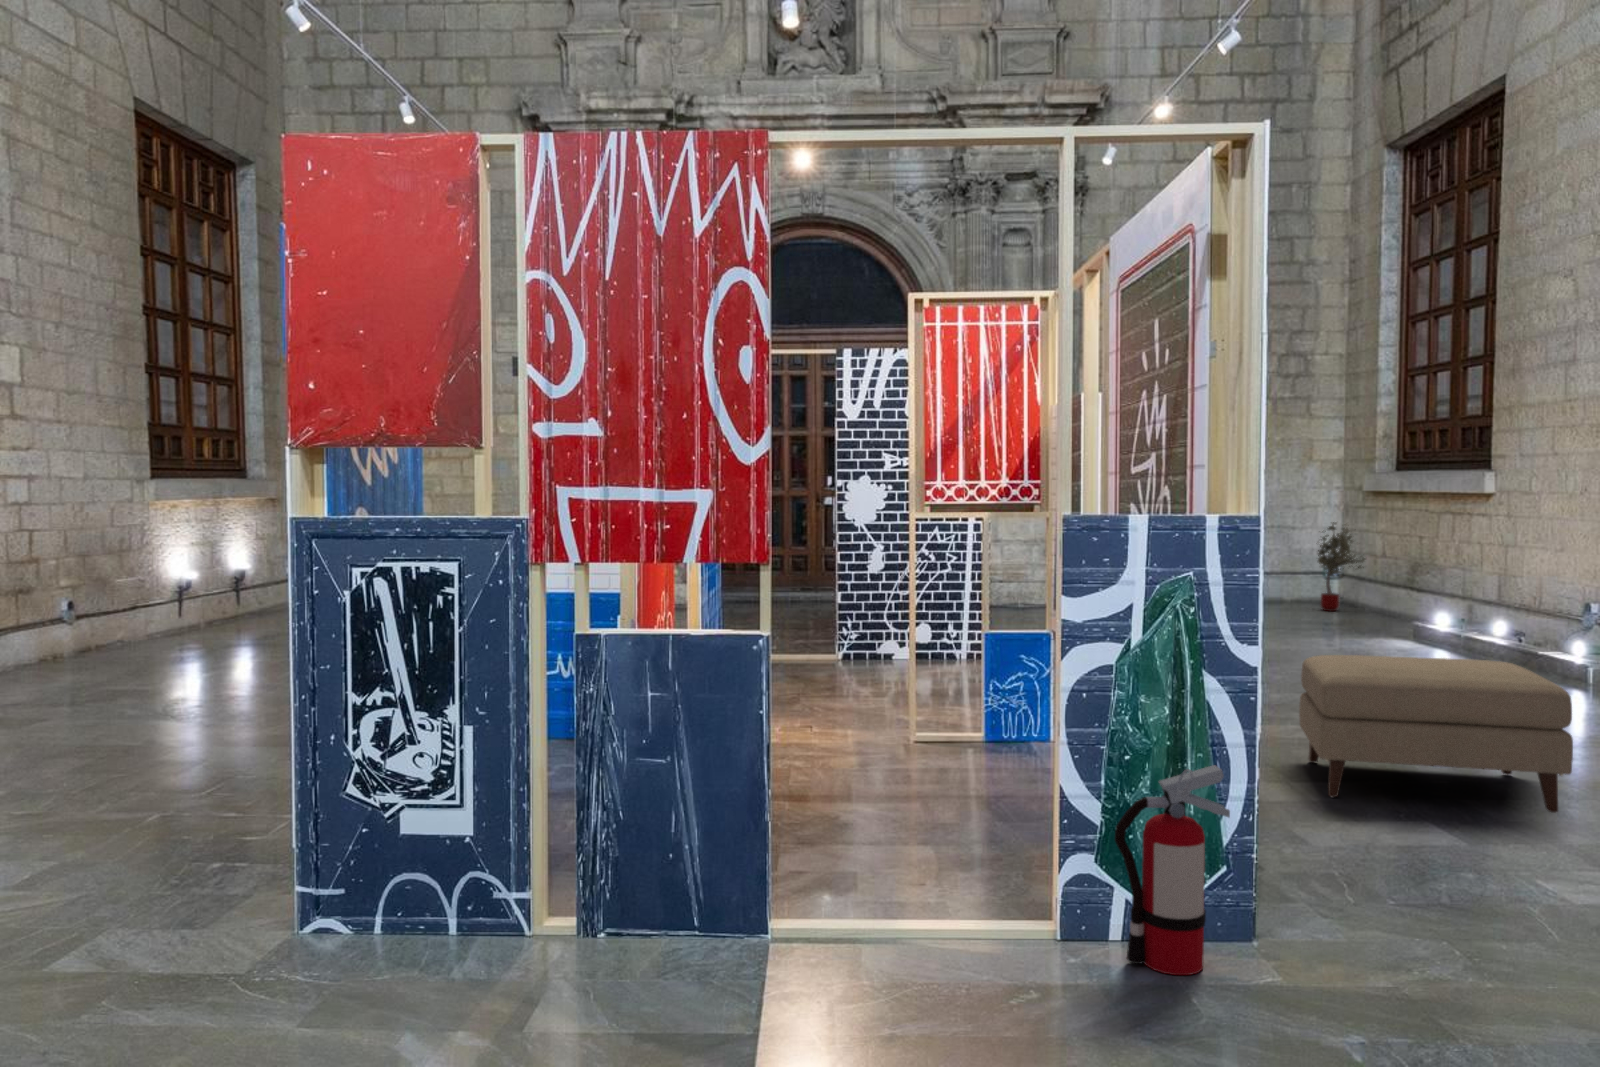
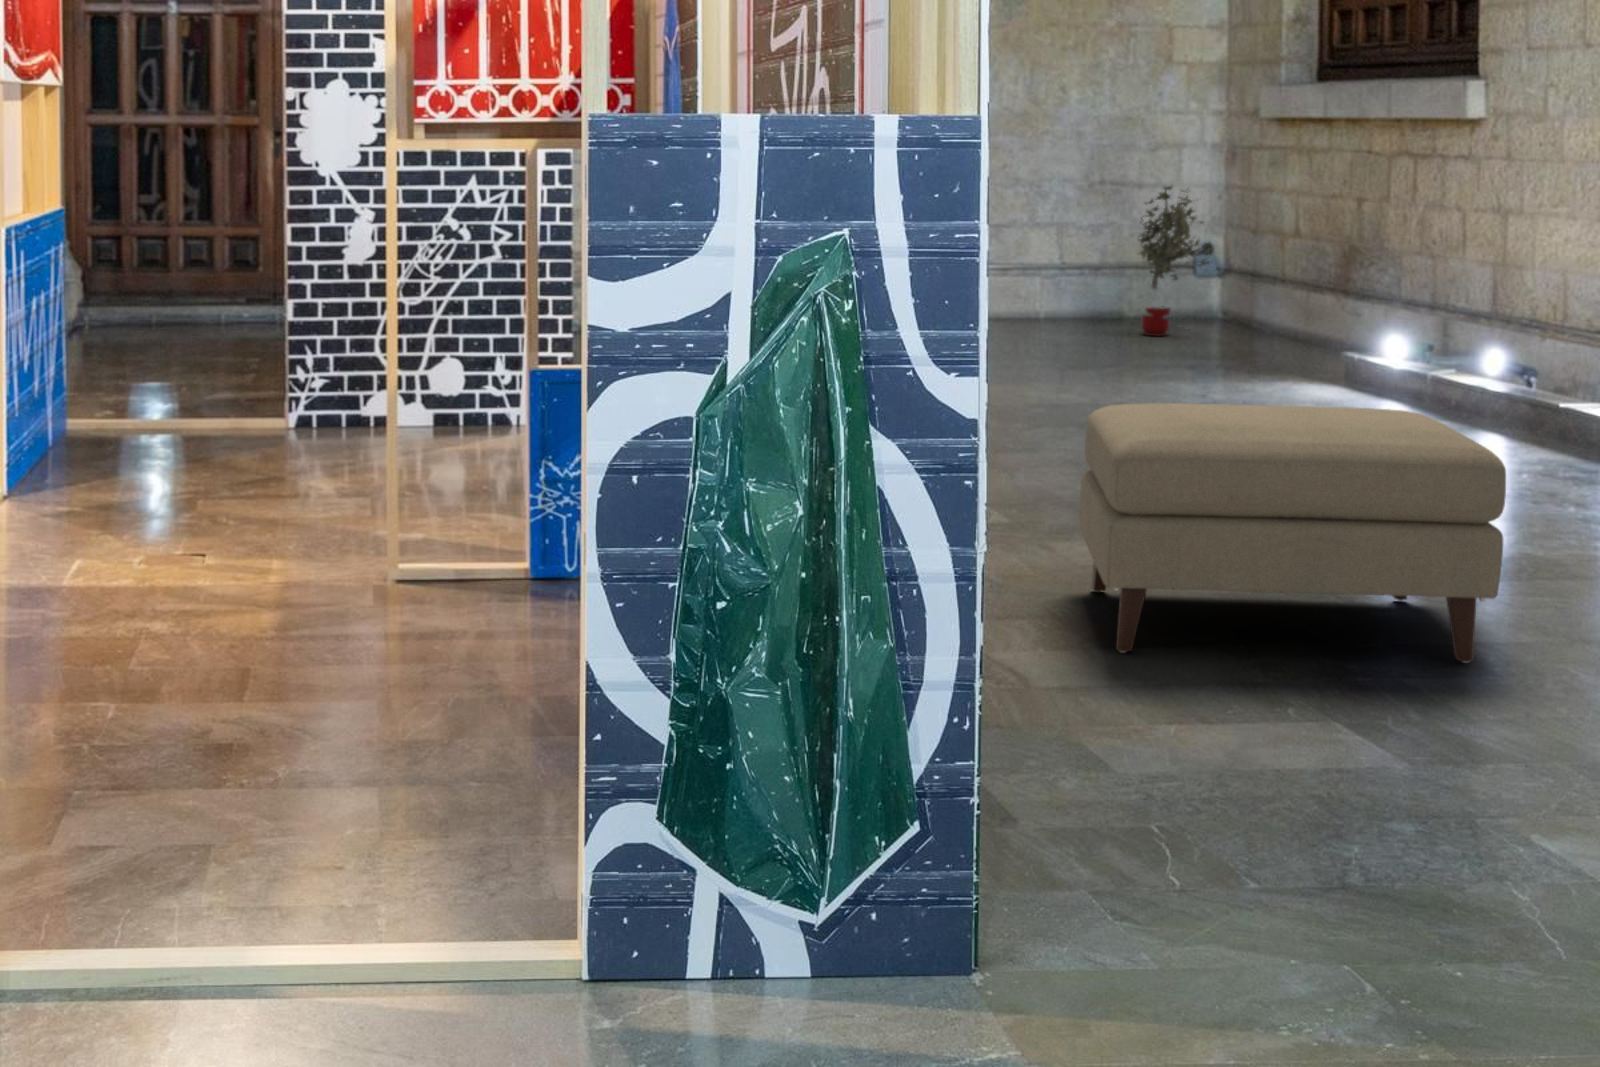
fire extinguisher: present [1115,765,1230,975] -> none [688,616,909,1020]

